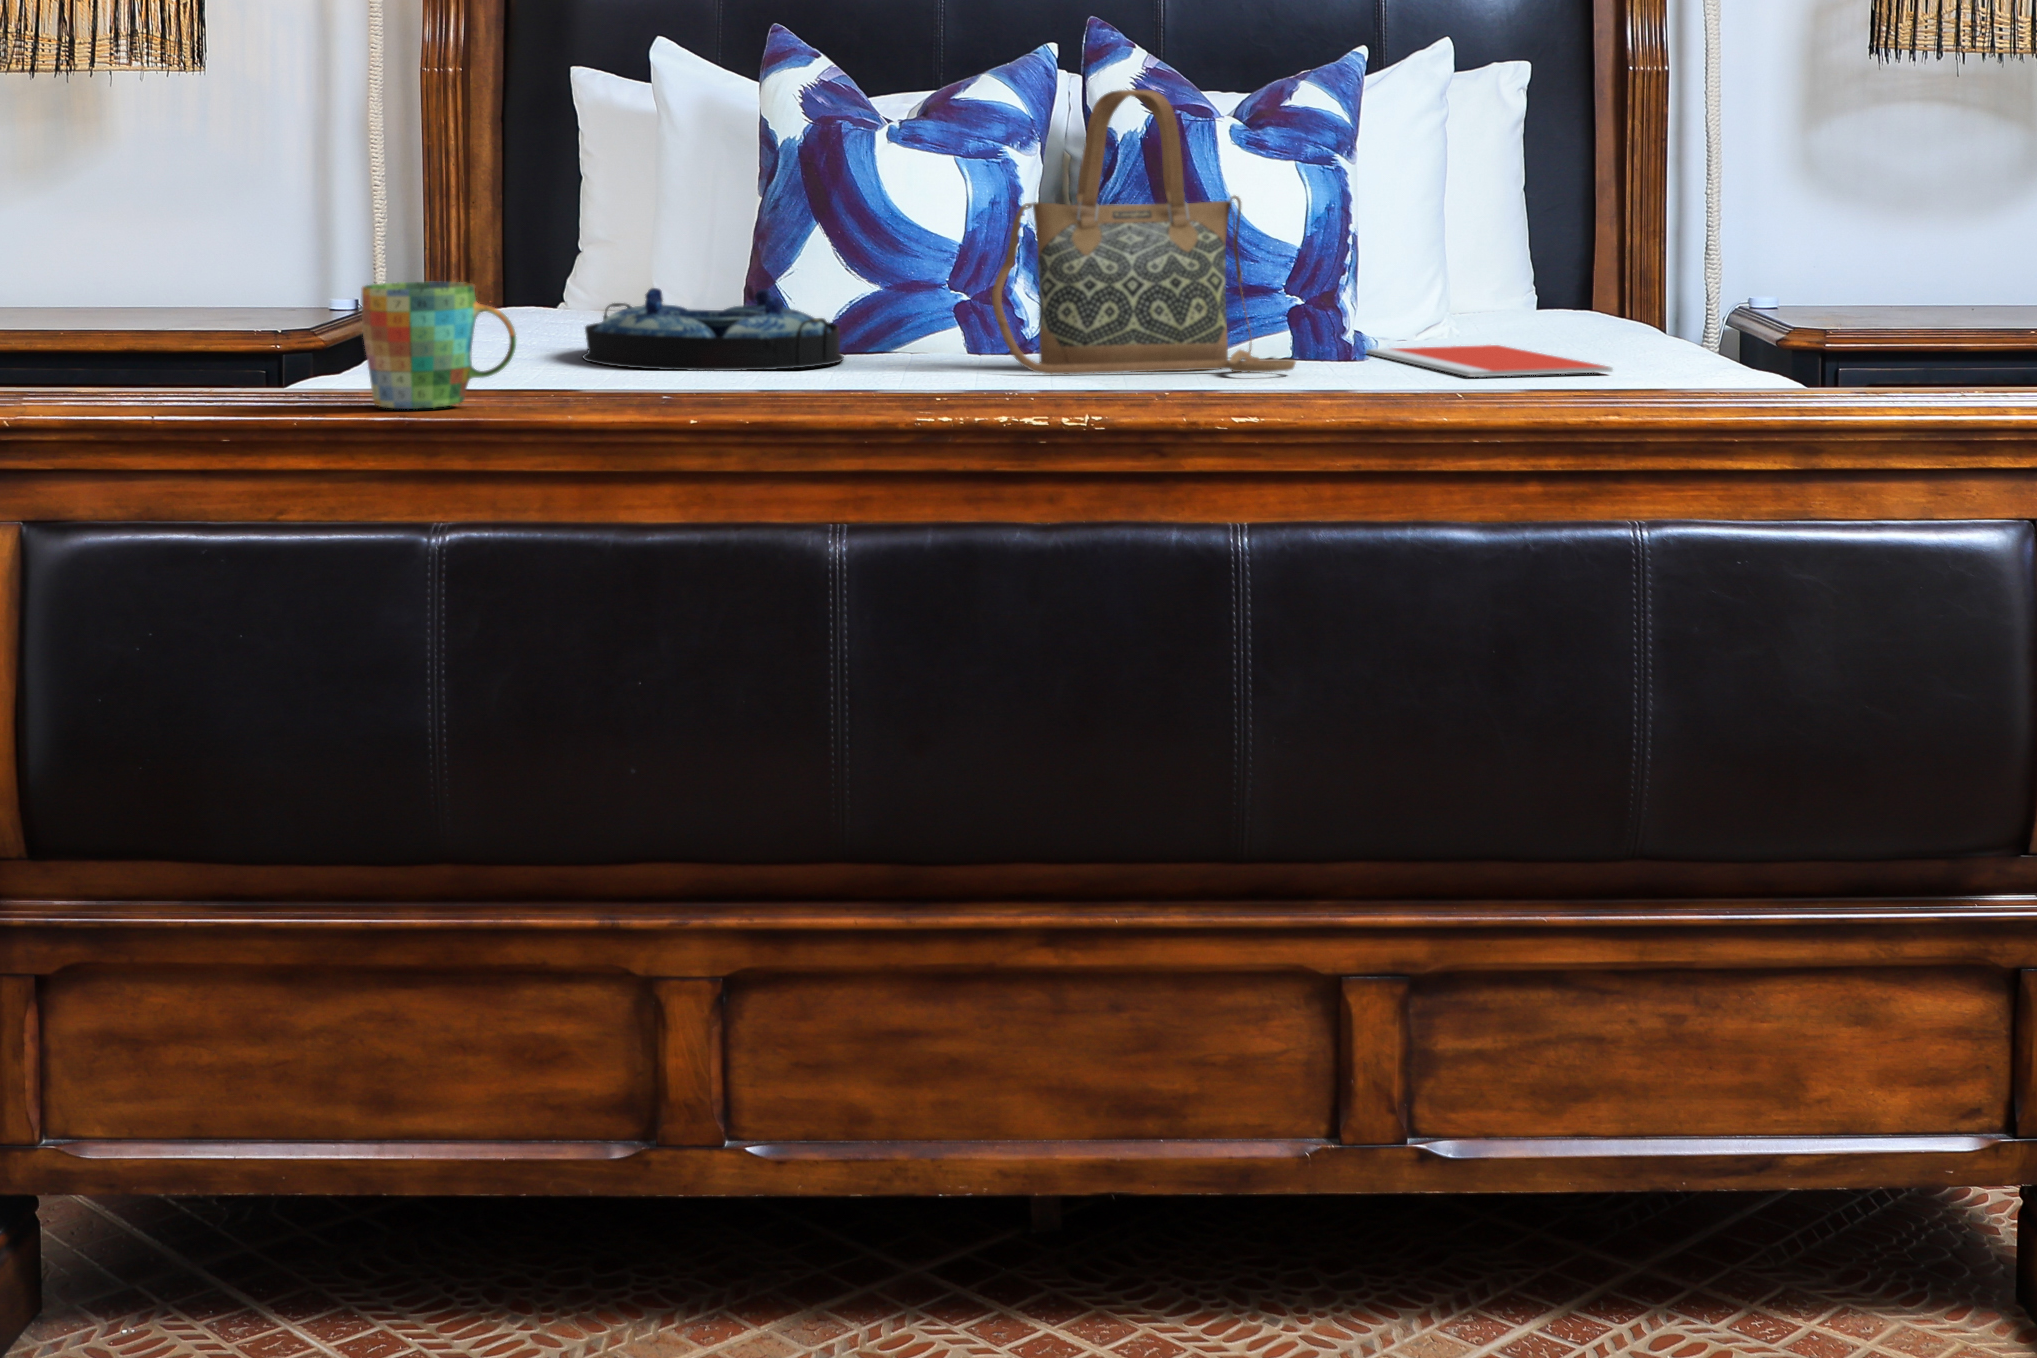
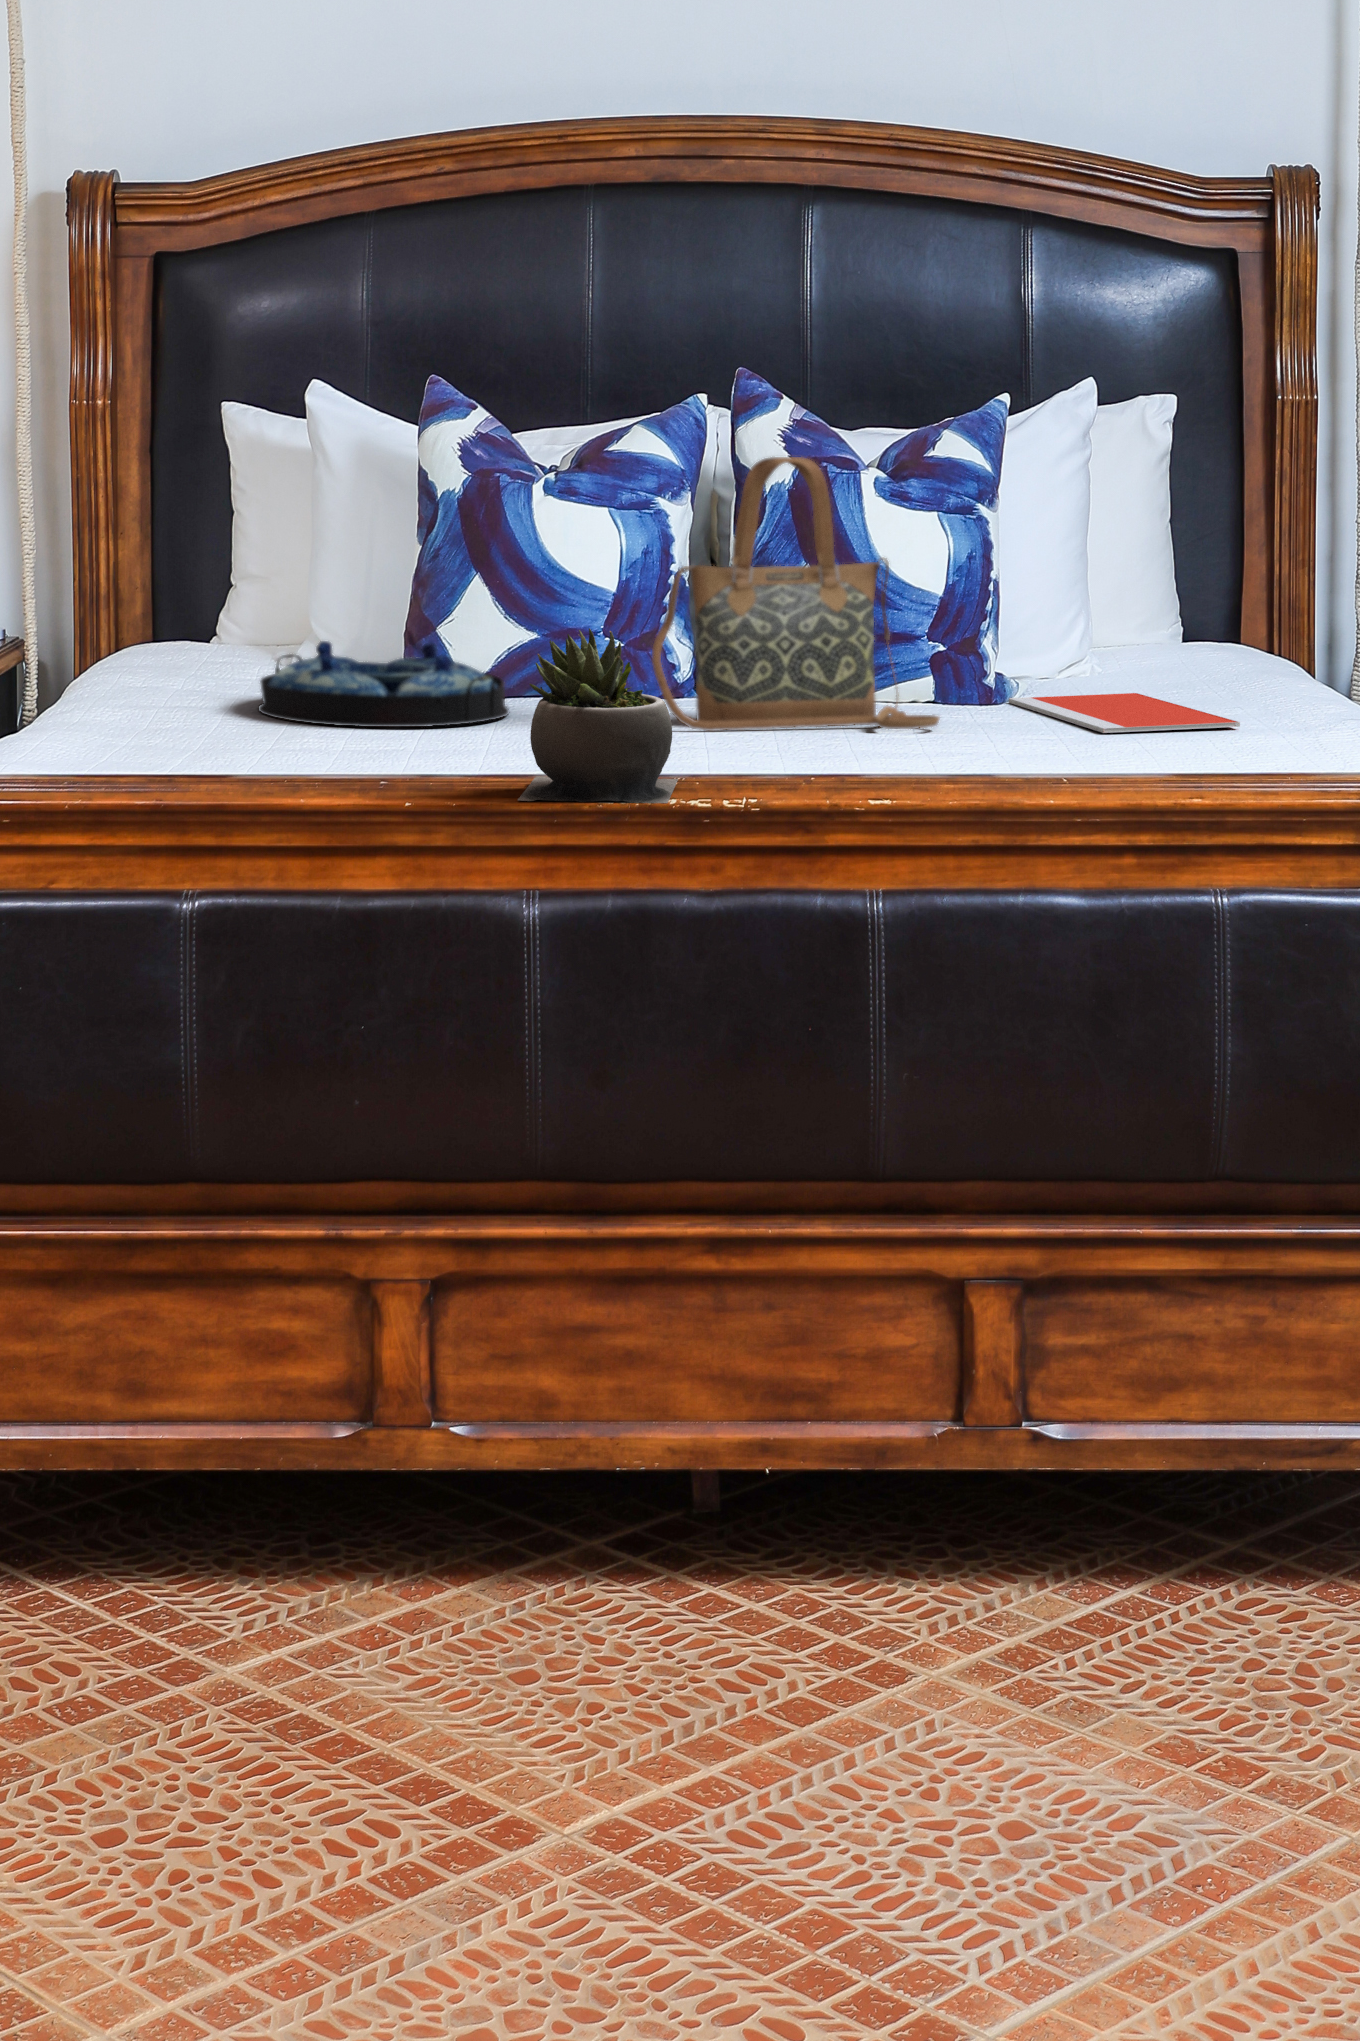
succulent plant: none [820,217,1008,413] -> present [518,628,678,803]
mug: present [362,282,516,409] -> none [115,683,249,799]

